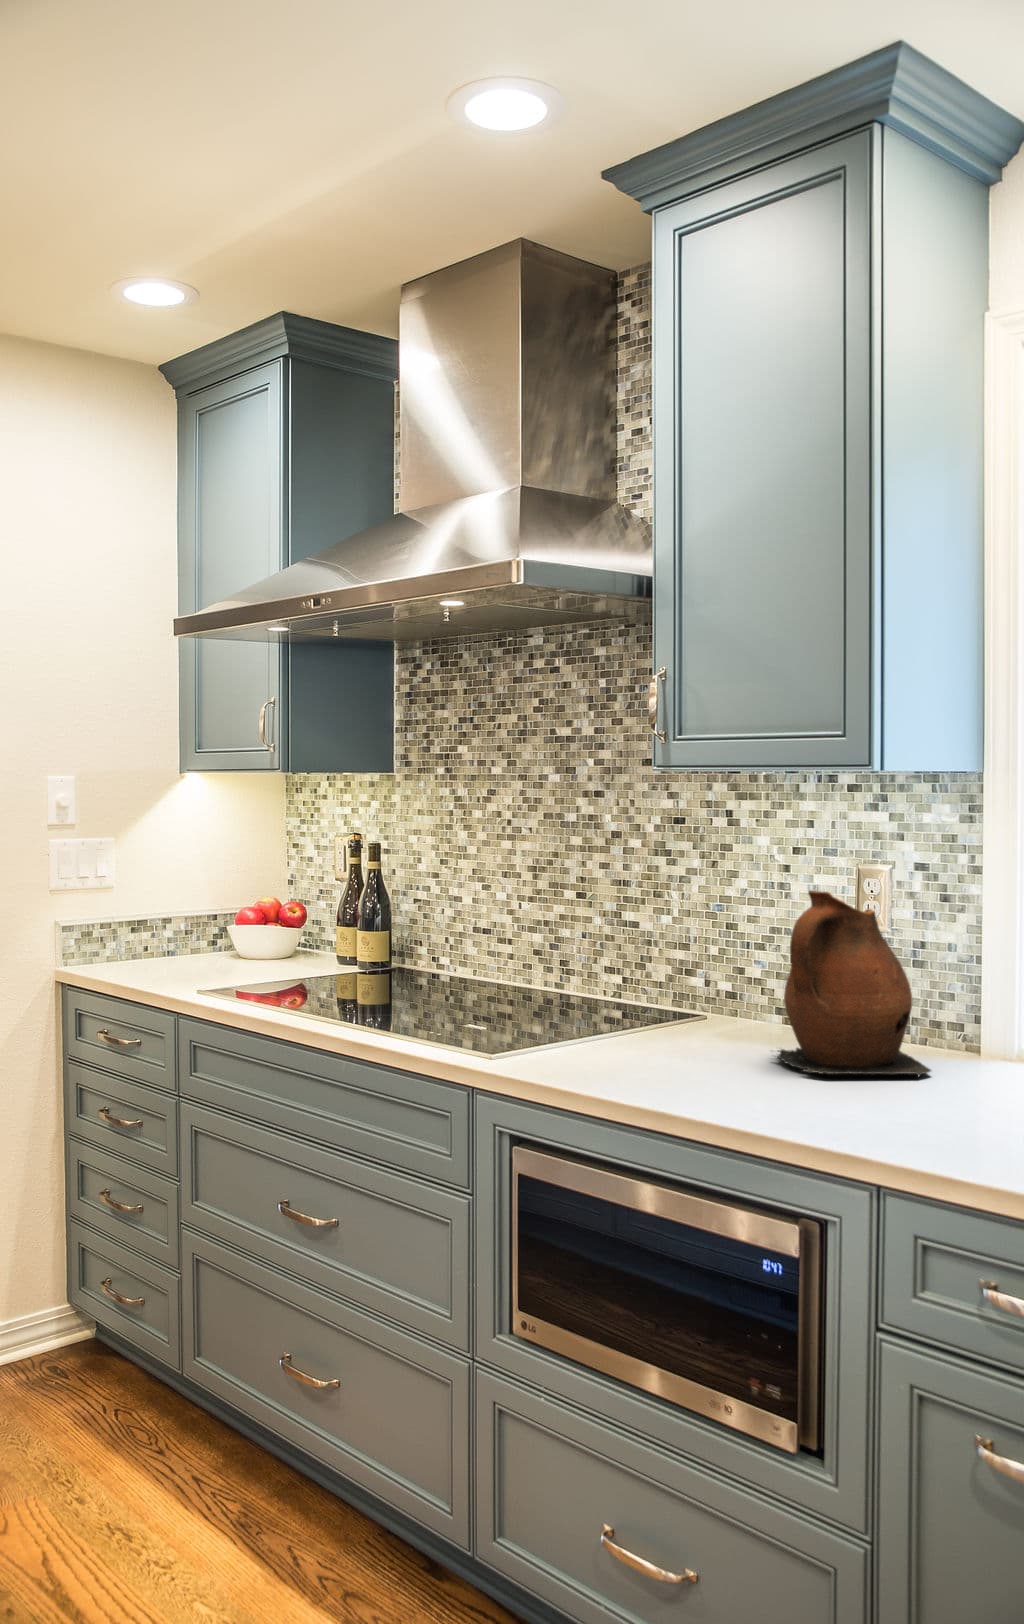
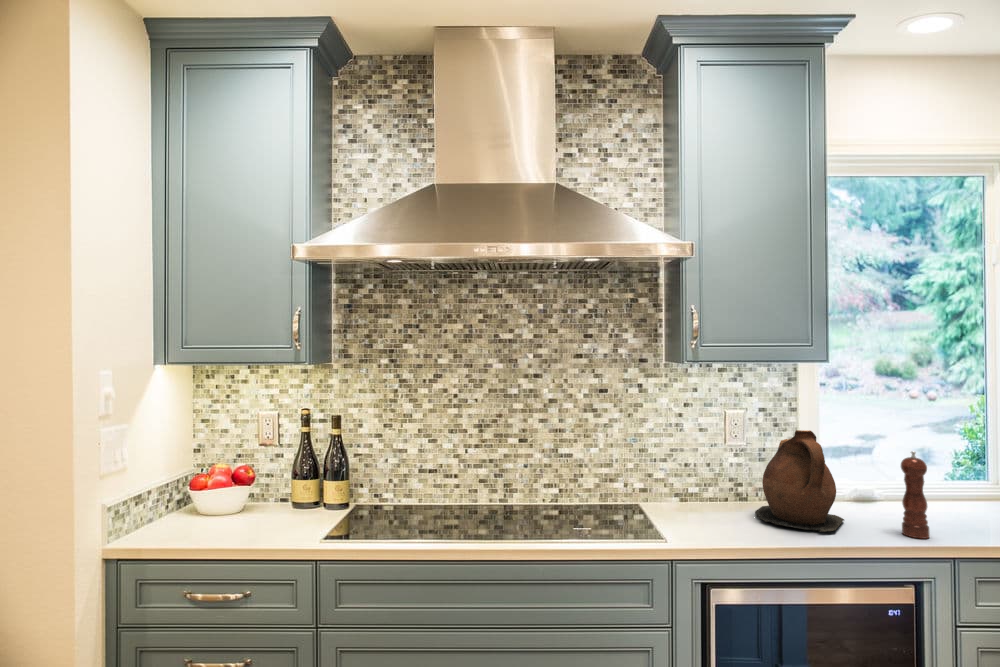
pepper mill: none [932,941,979,1111] -> present [901,452,930,539]

